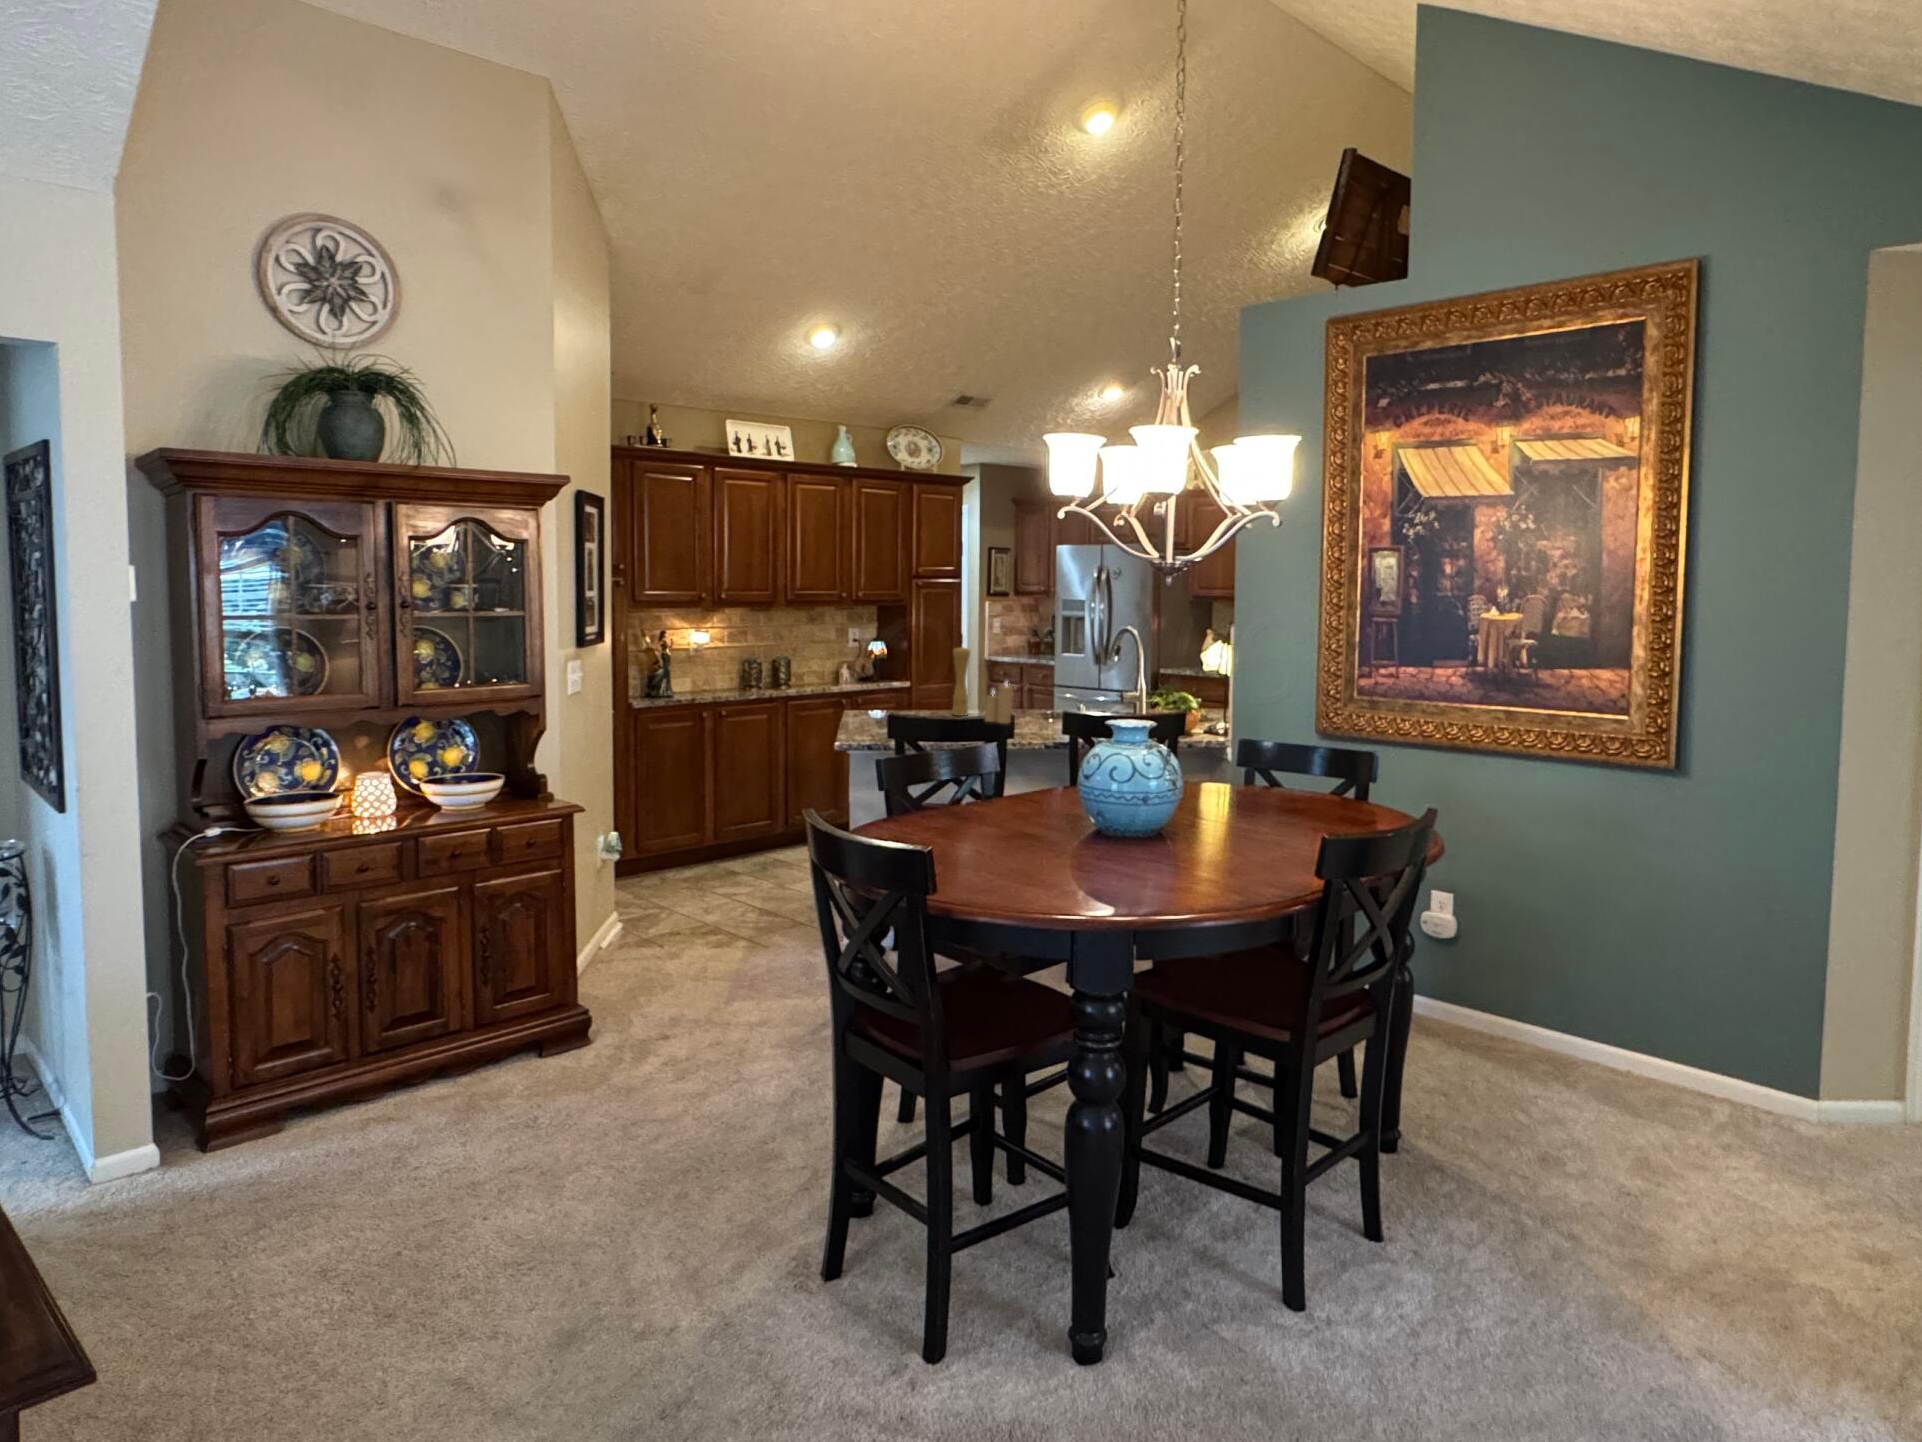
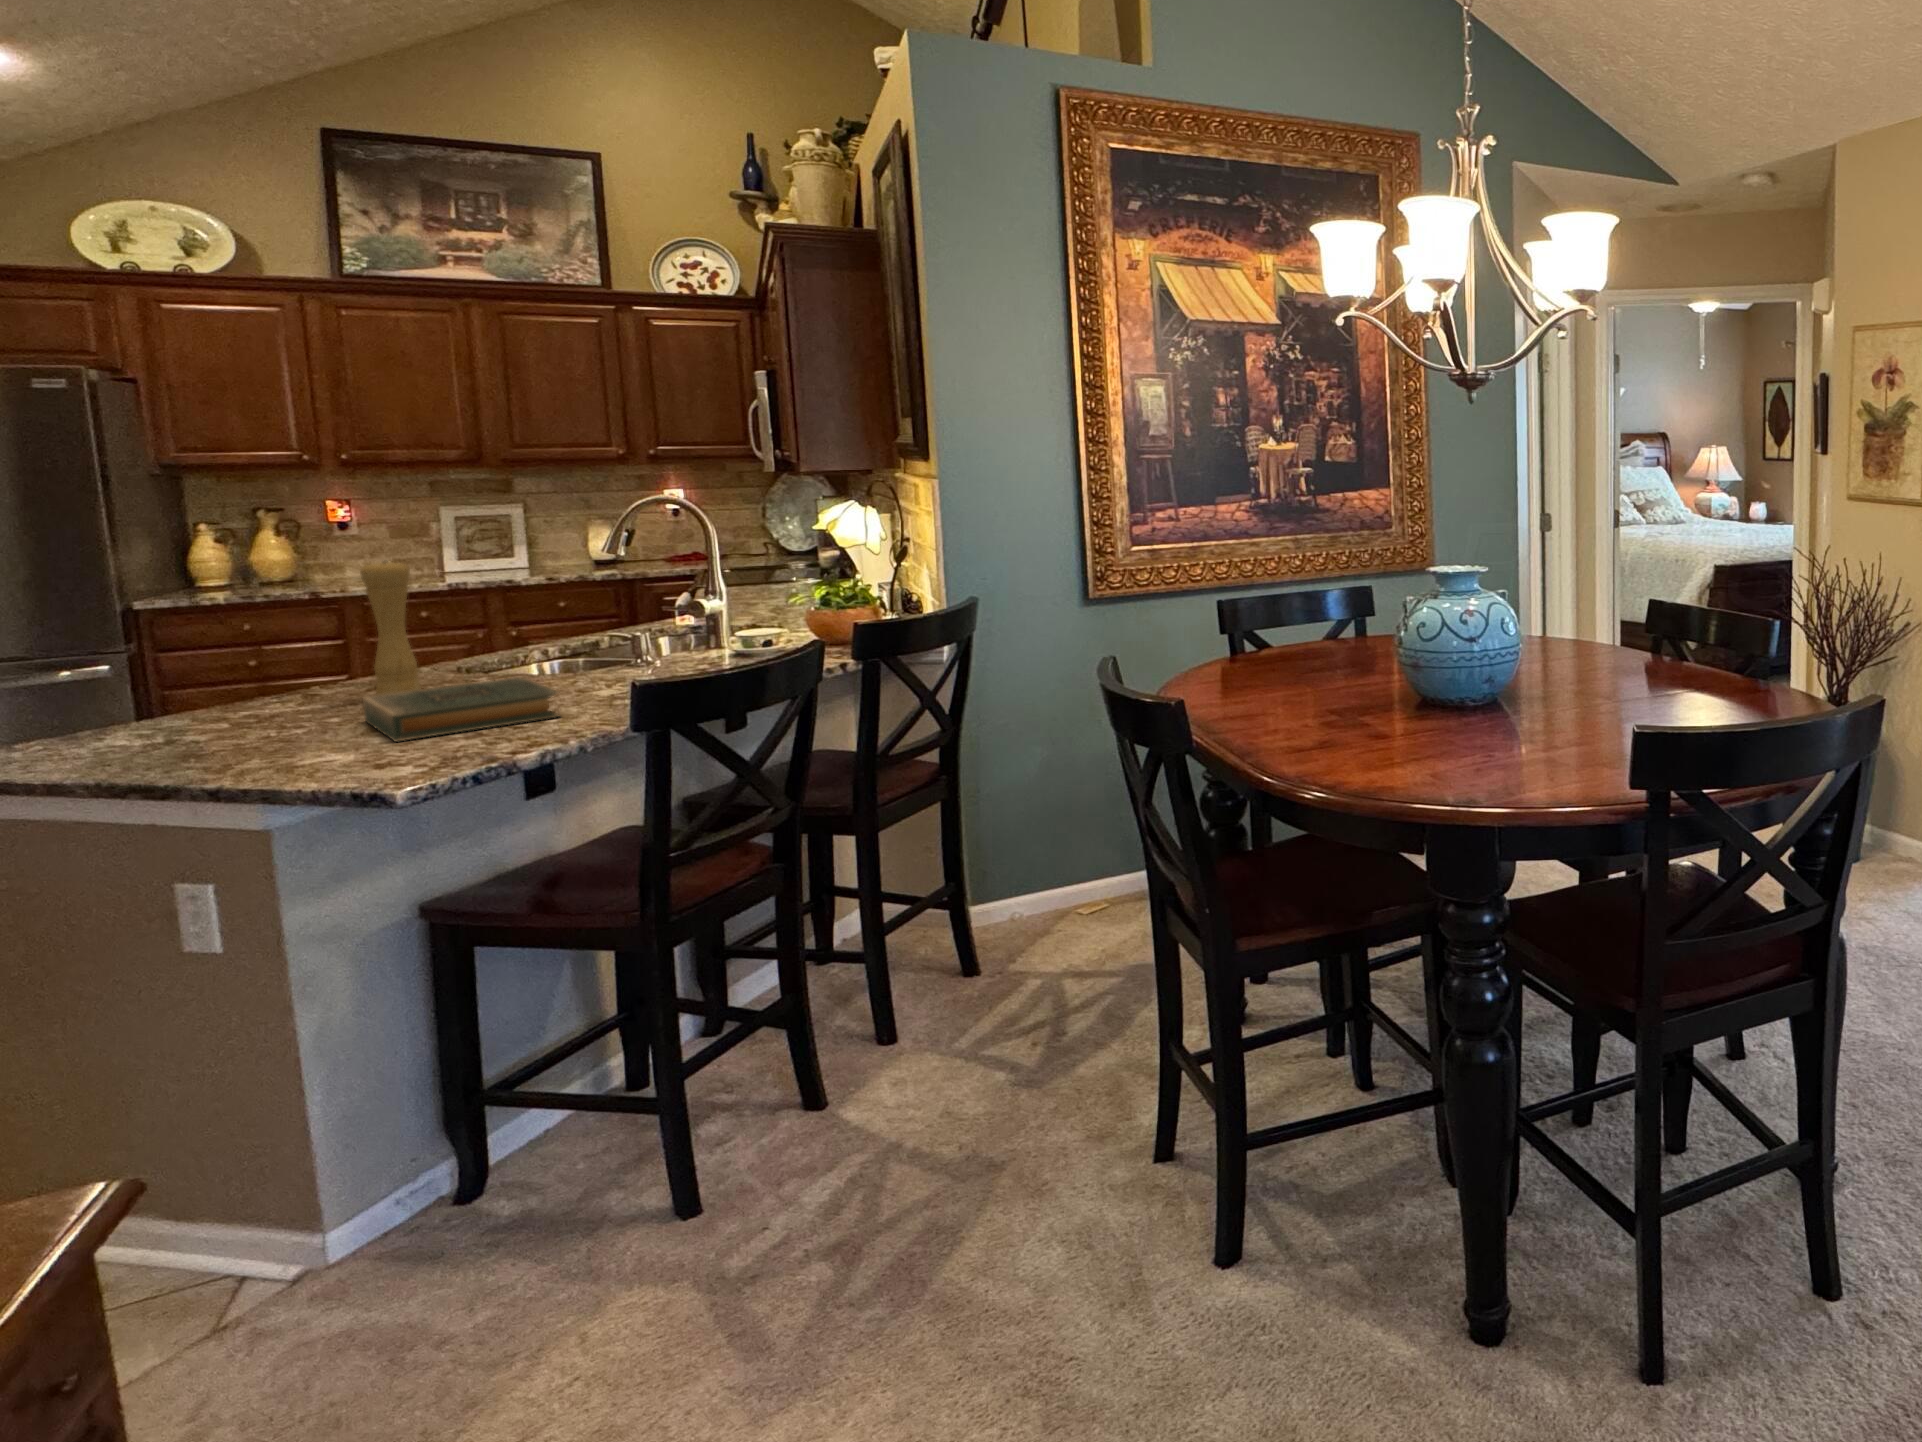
candle: present [985,683,1013,724] -> none [509,608,582,693]
hardback book: none [893,708,977,732] -> present [362,677,558,741]

